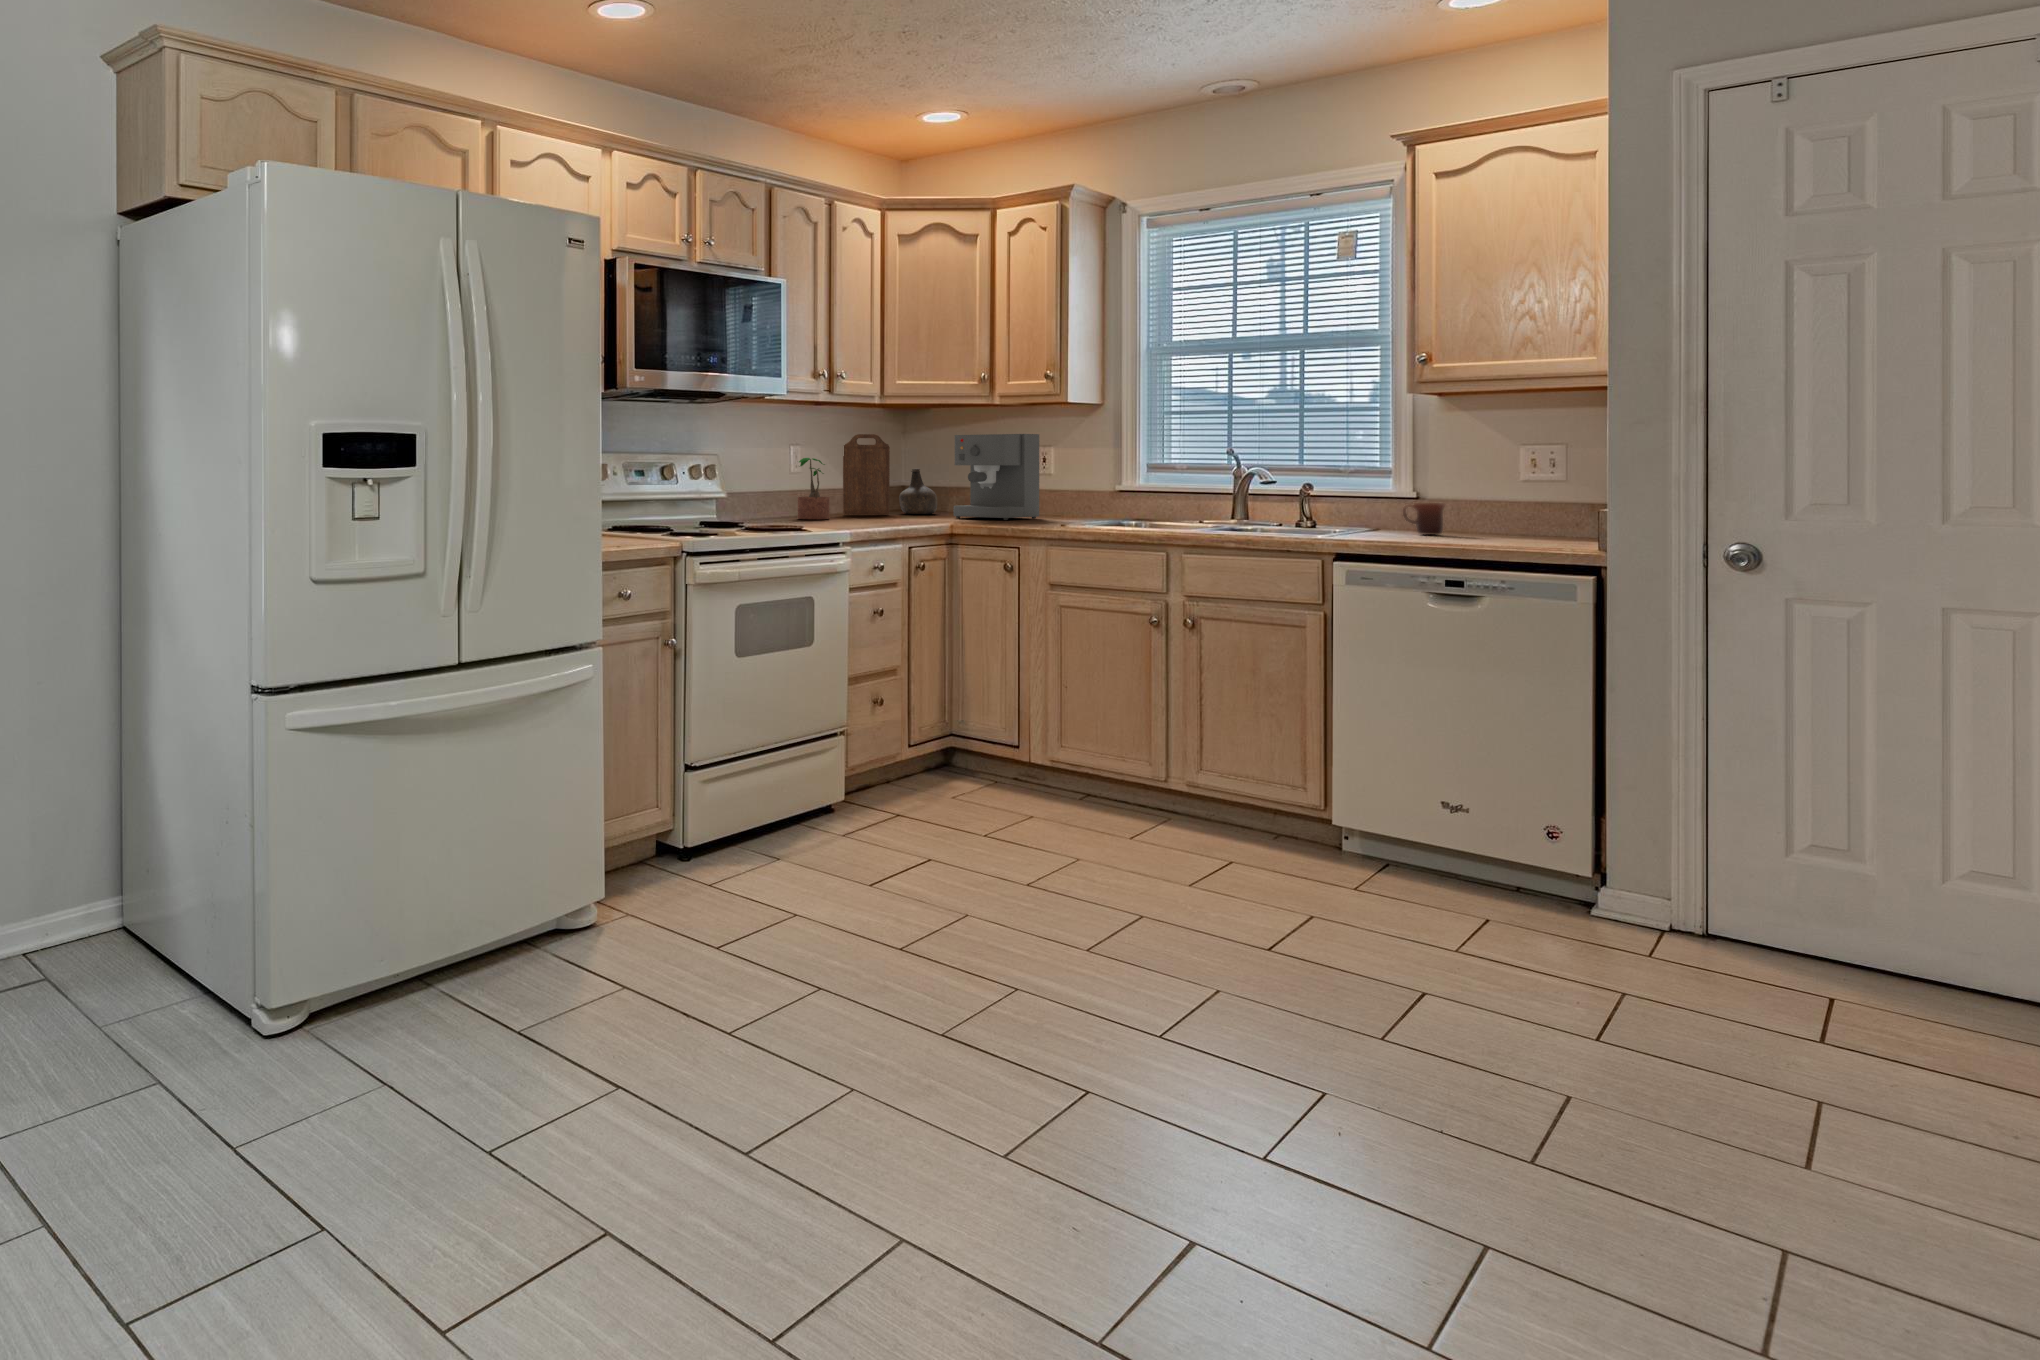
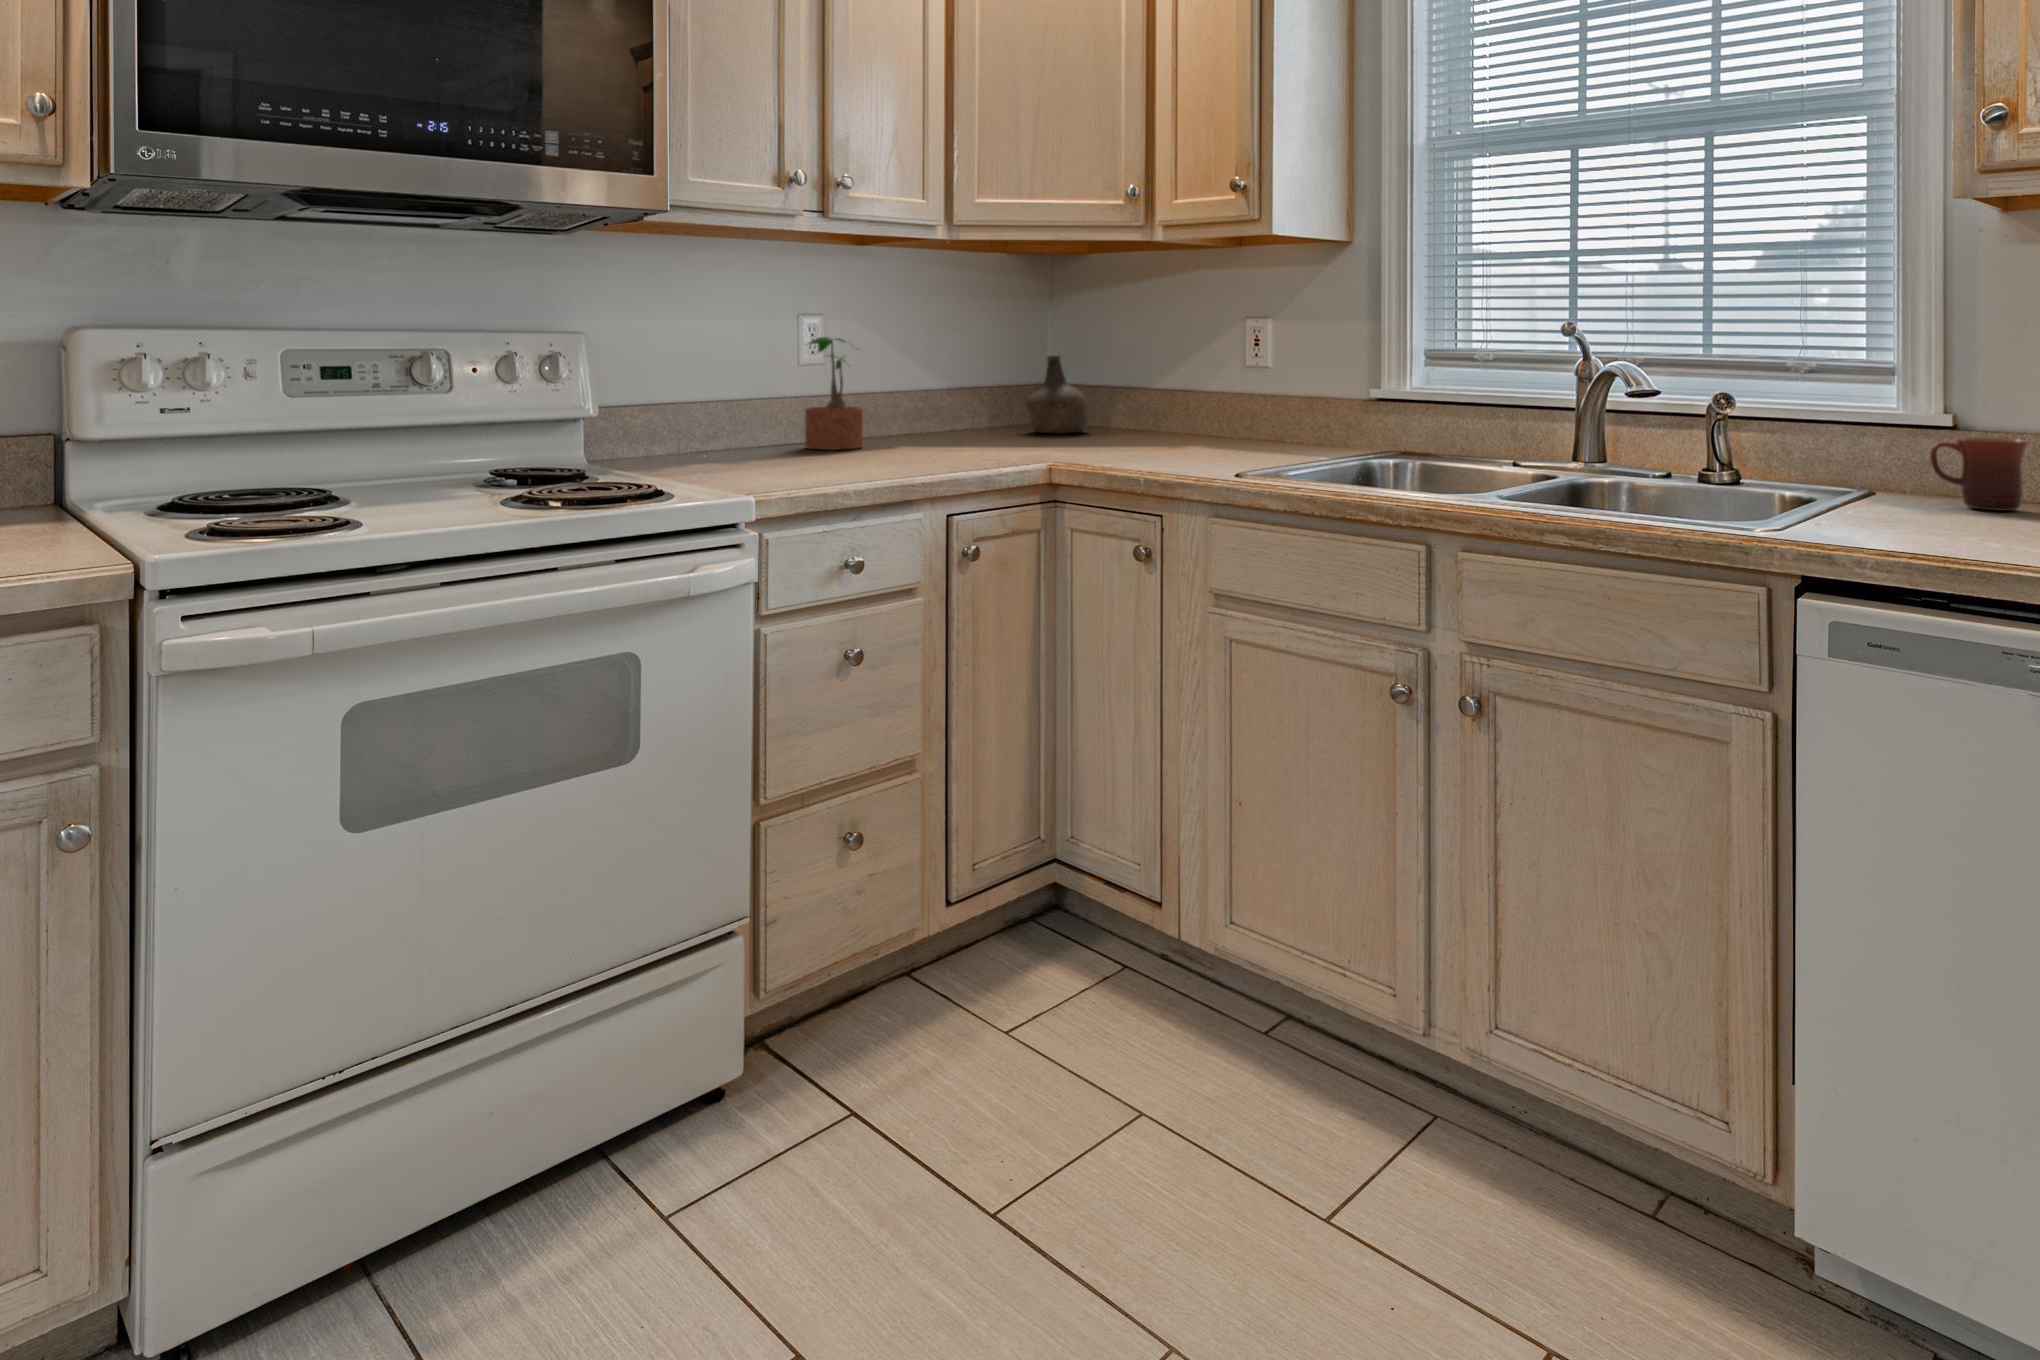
cutting board: present [843,434,890,515] -> none [921,296,1002,435]
coffee maker: present [954,434,1039,520] -> none [1090,294,1241,452]

